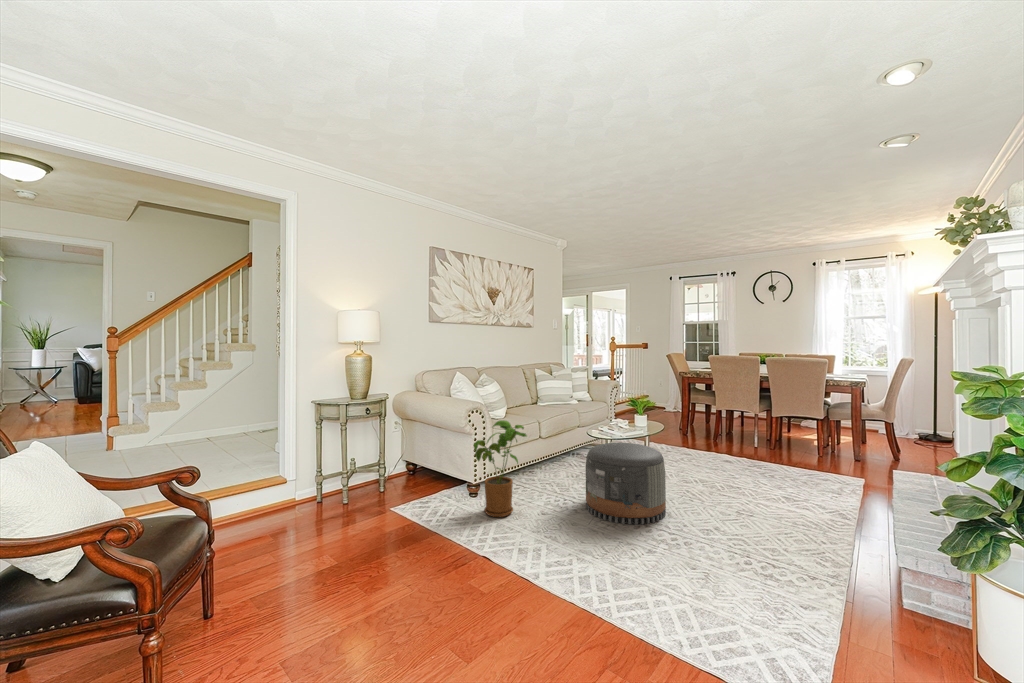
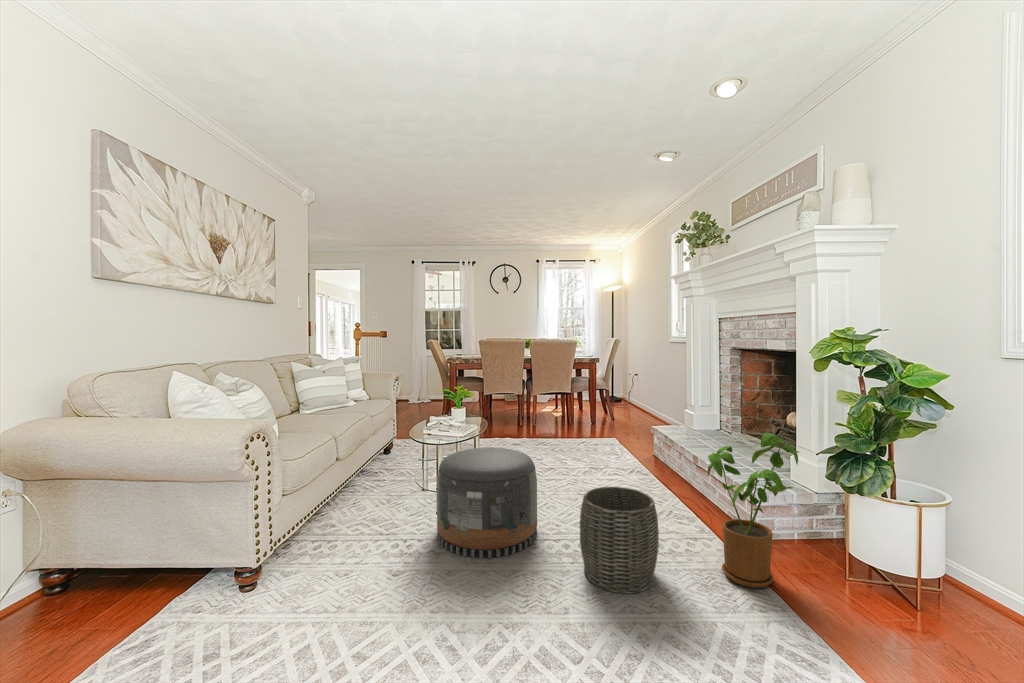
house plant: present [474,420,527,517] -> present [708,433,799,588]
woven basket: none [662,486,731,574] -> present [580,487,659,594]

